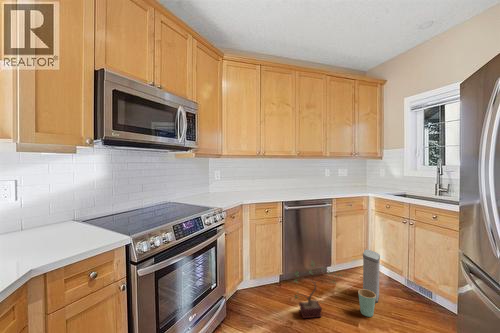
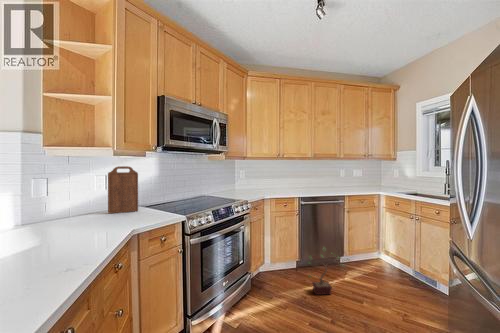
cutting board: none [14,167,66,236] -> present [108,166,138,213]
trash can: present [358,249,380,317] -> none [364,241,386,296]

